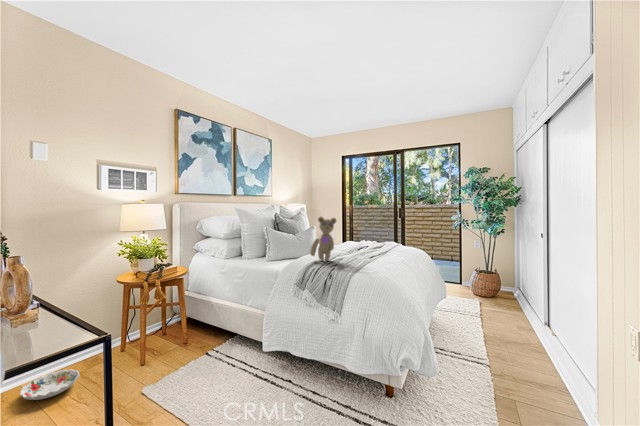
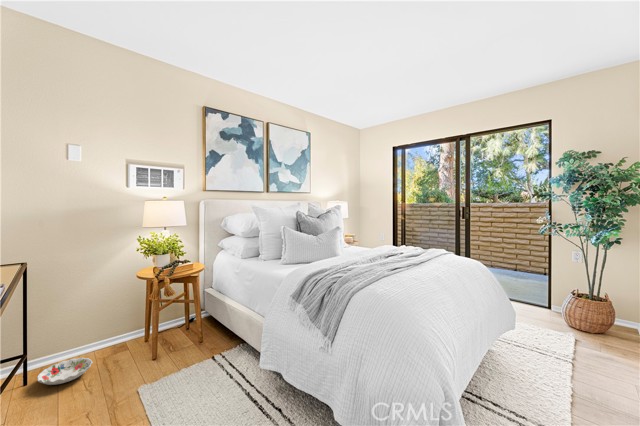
teddy bear: present [310,217,336,260] -> none [317,215,349,269]

